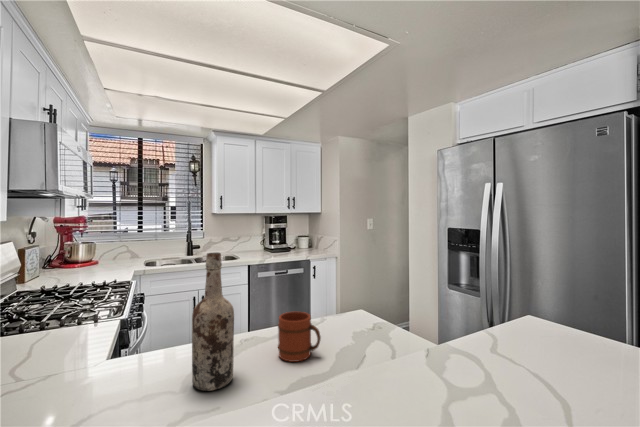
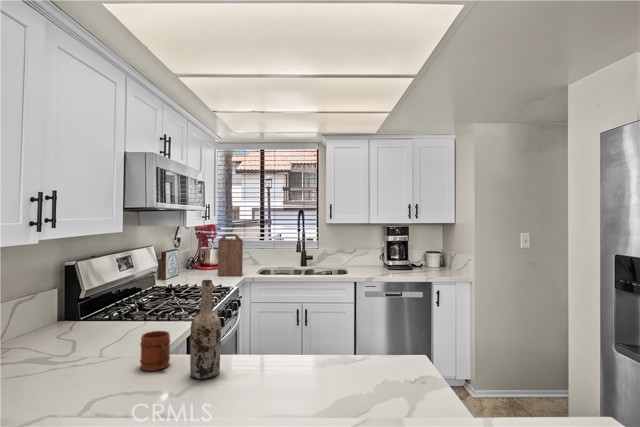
cutting board: none [96,224,129,273] -> present [218,234,243,276]
mug: present [278,312,321,362] -> present [140,331,170,371]

